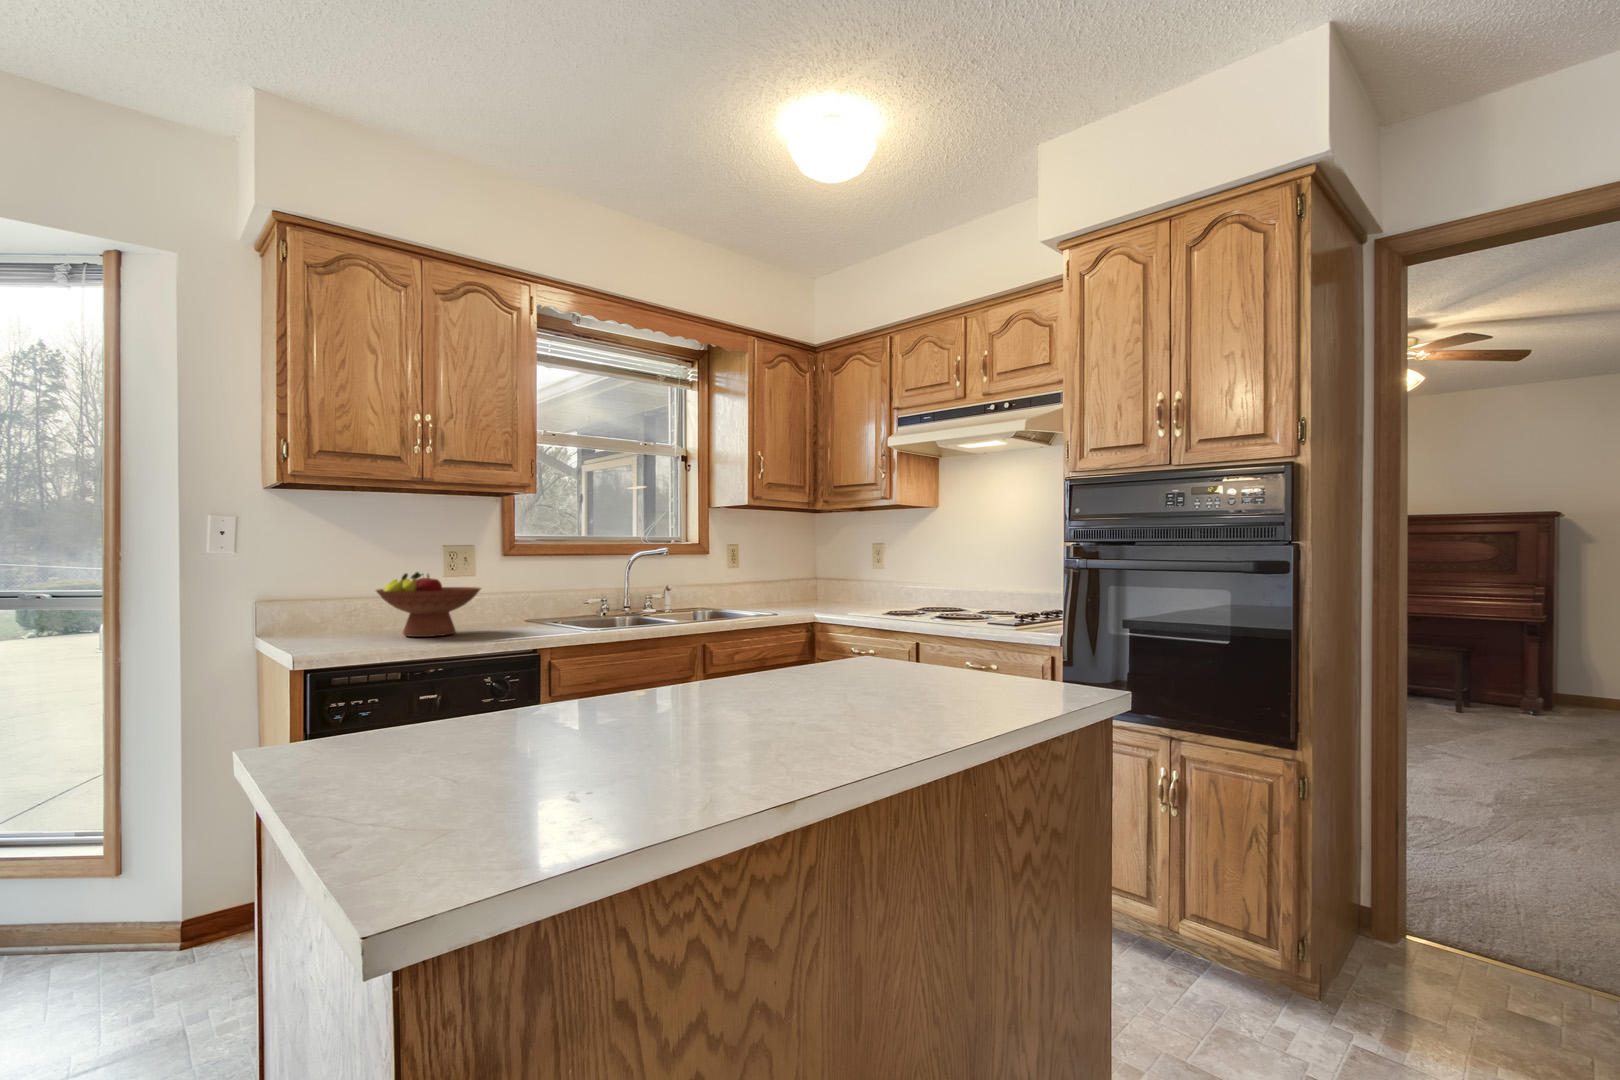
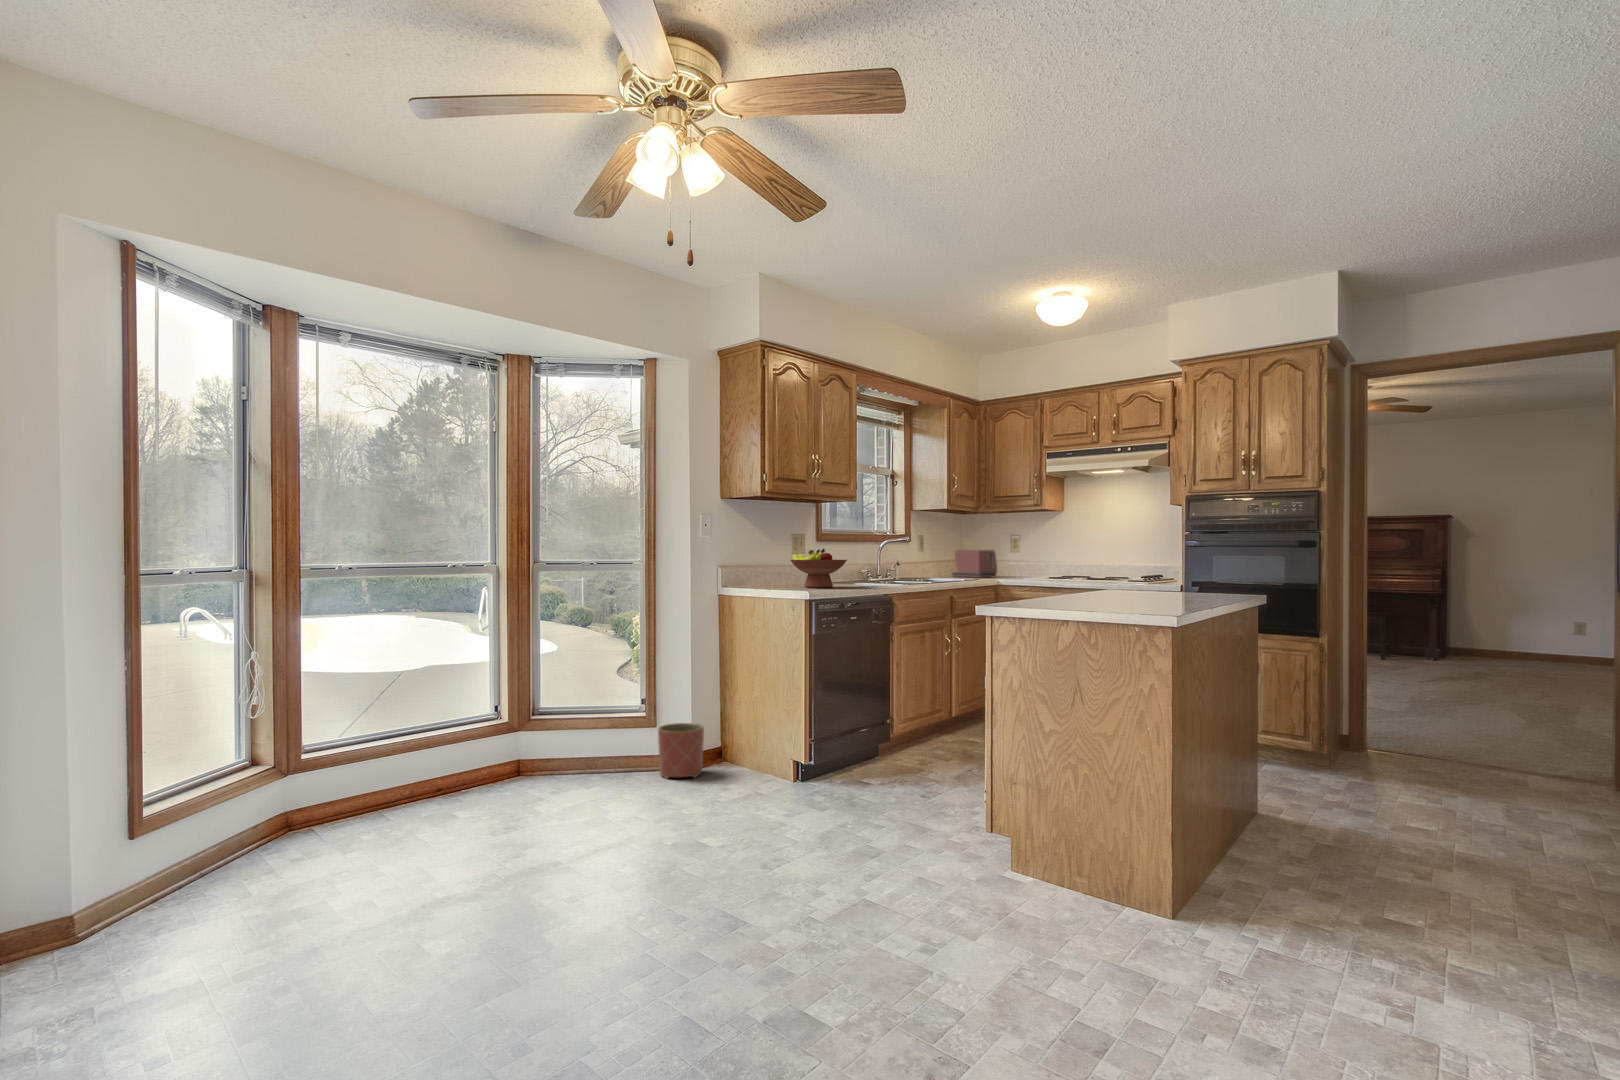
toaster: none [801,562,858,603] -> present [952,550,997,578]
planter: none [60,871,166,984] -> present [658,723,704,778]

